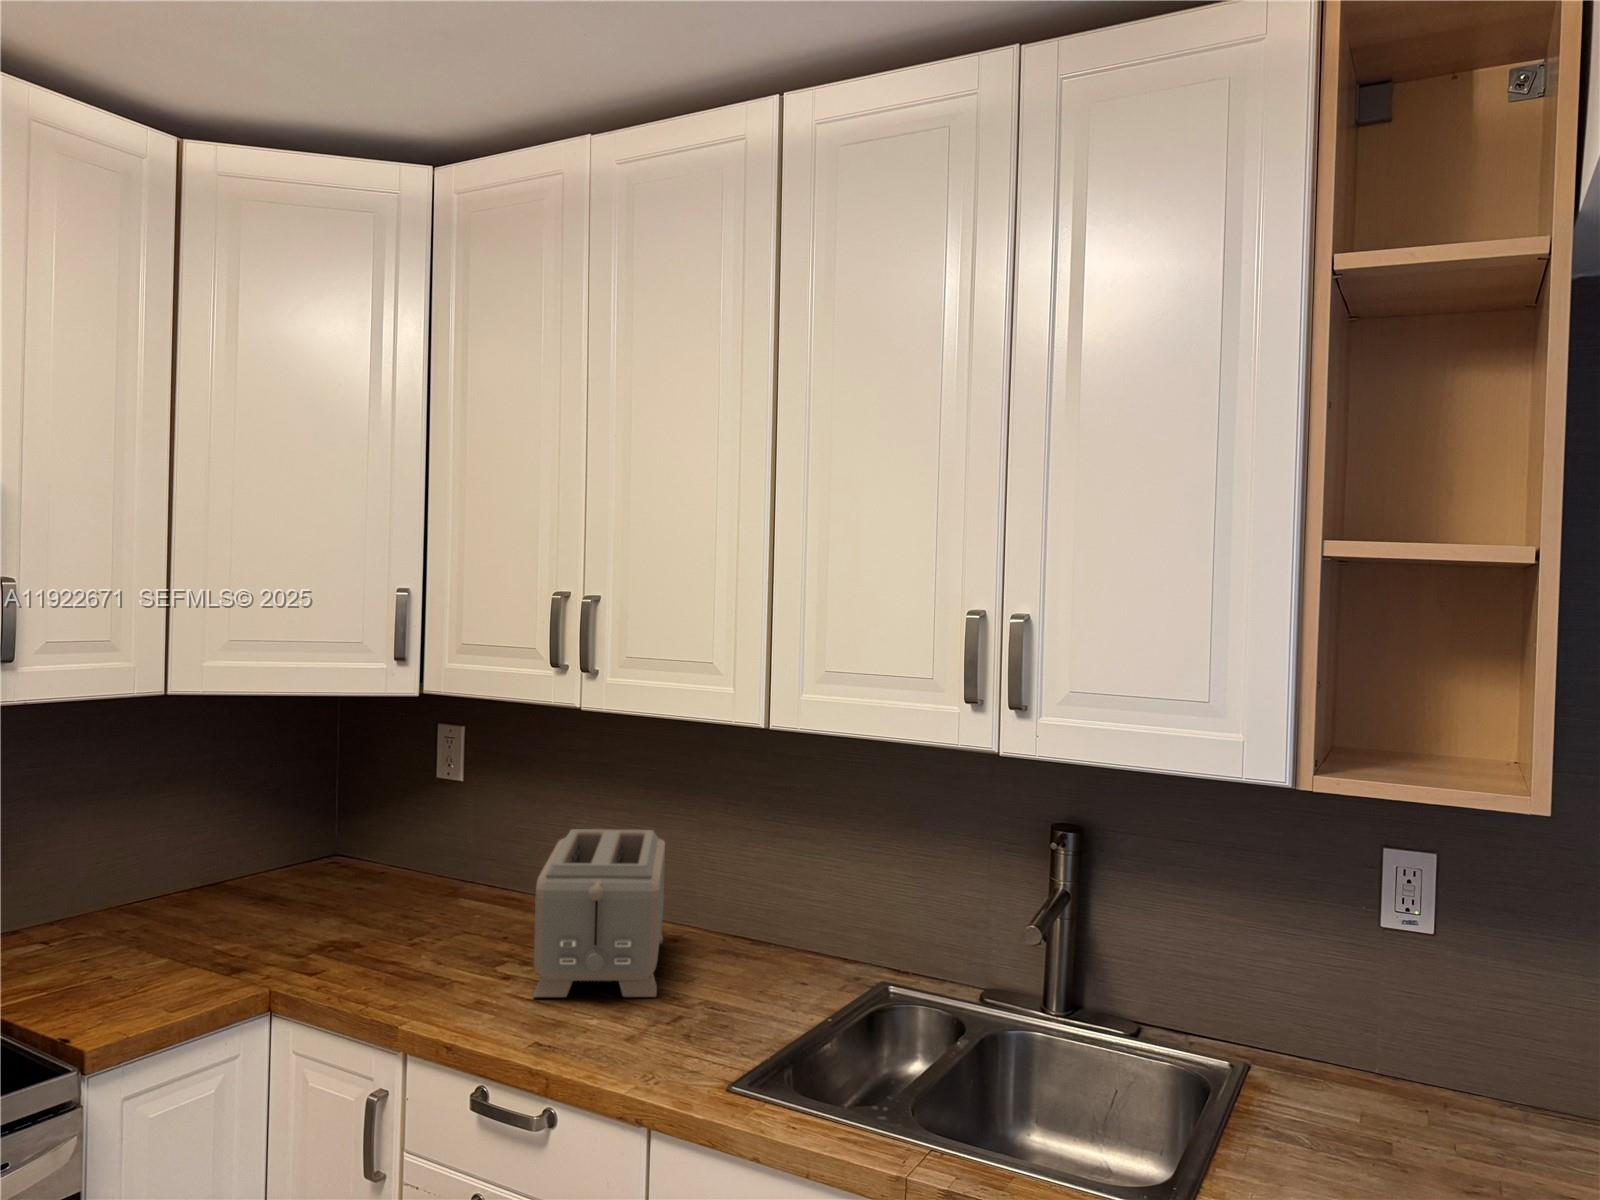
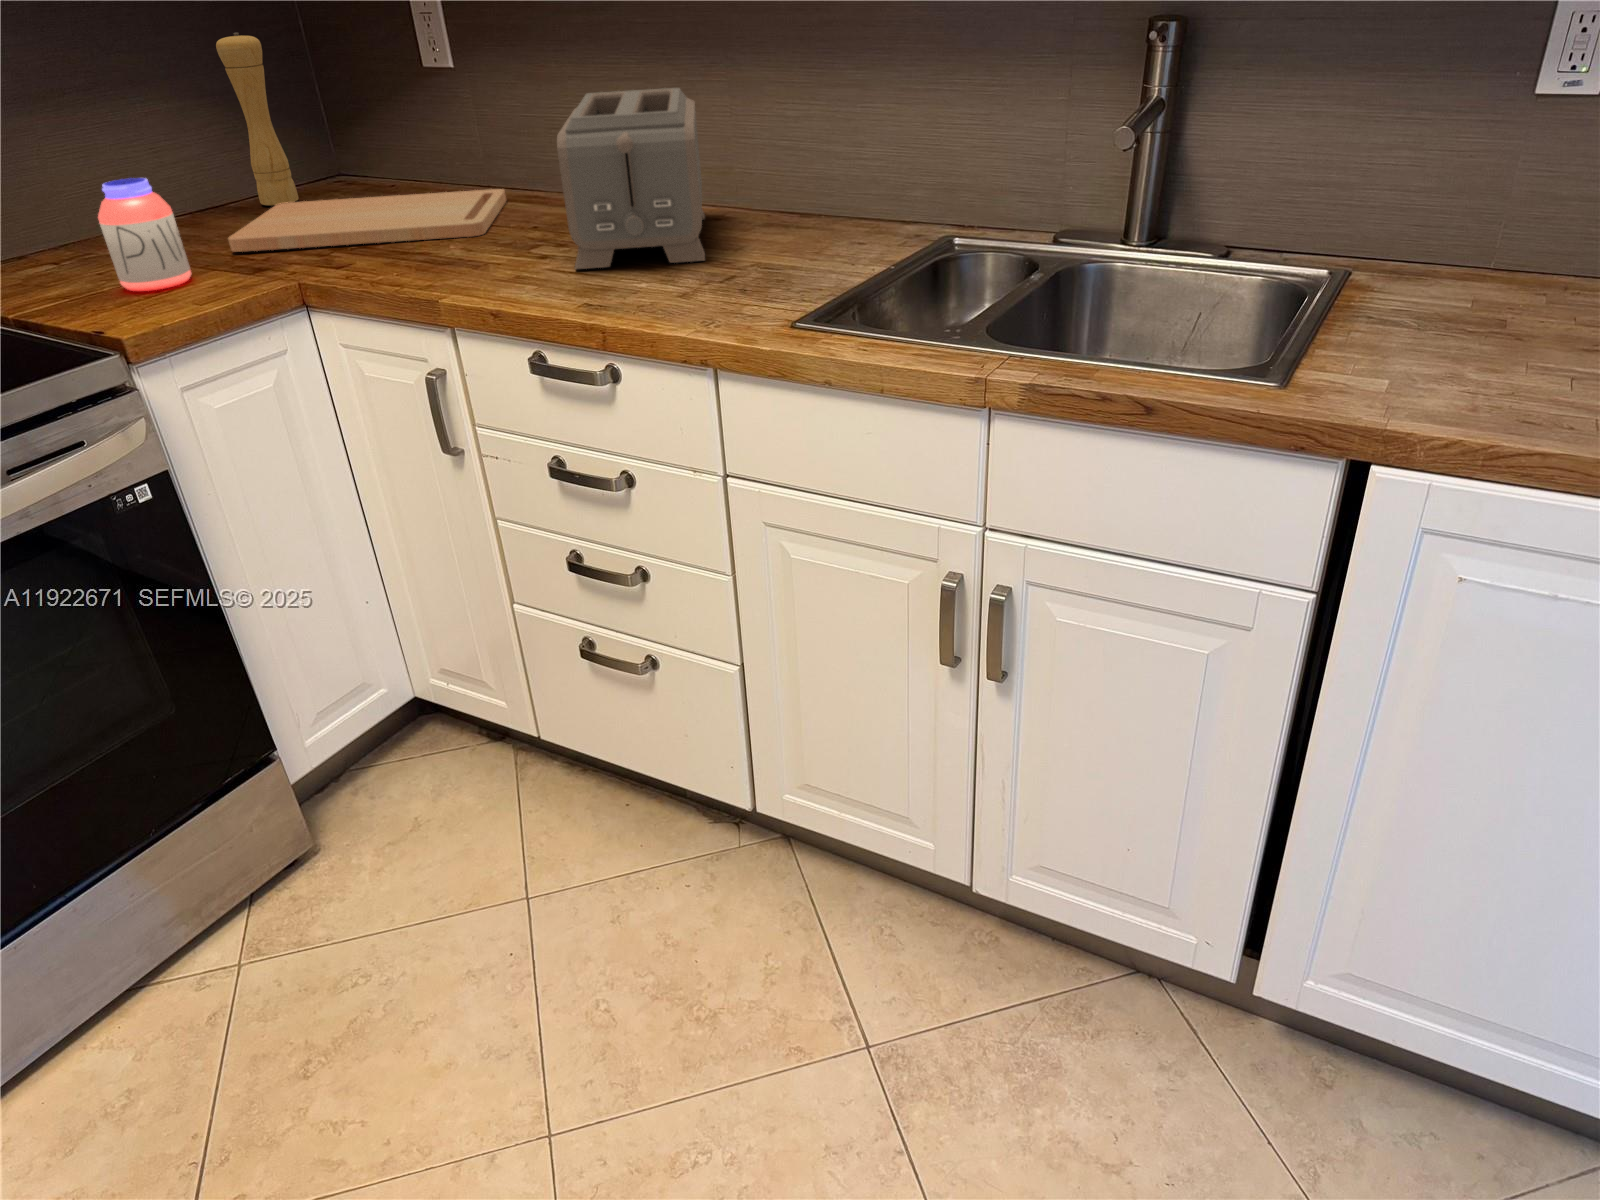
pepper mill: none [256,742,297,887] -> present [216,33,299,205]
jar: none [101,881,173,986] -> present [98,178,191,291]
cutting board: none [216,889,484,944] -> present [228,189,506,252]

